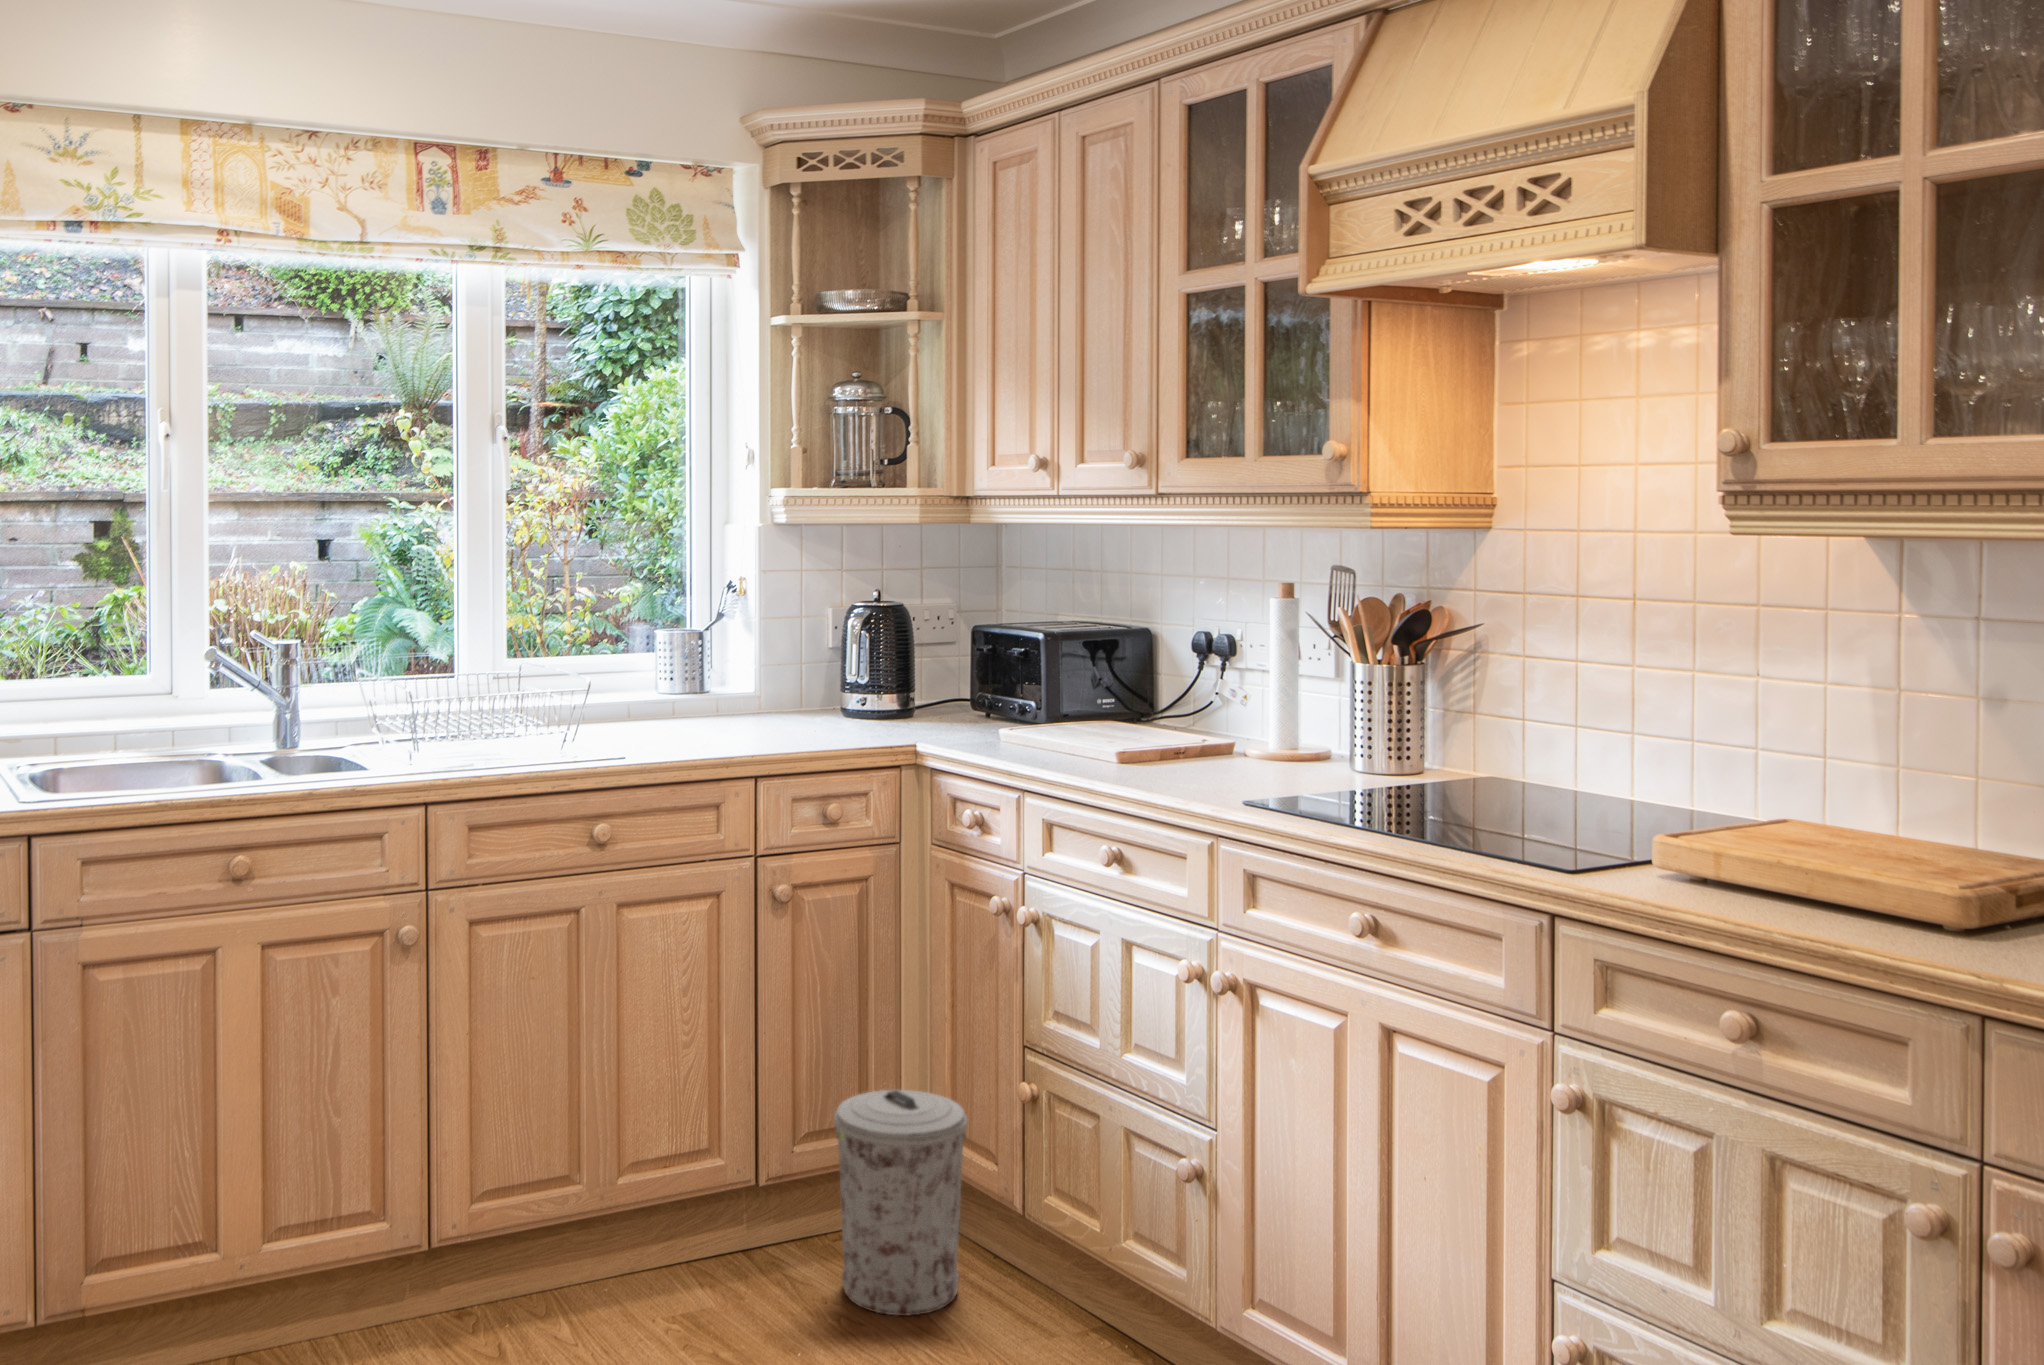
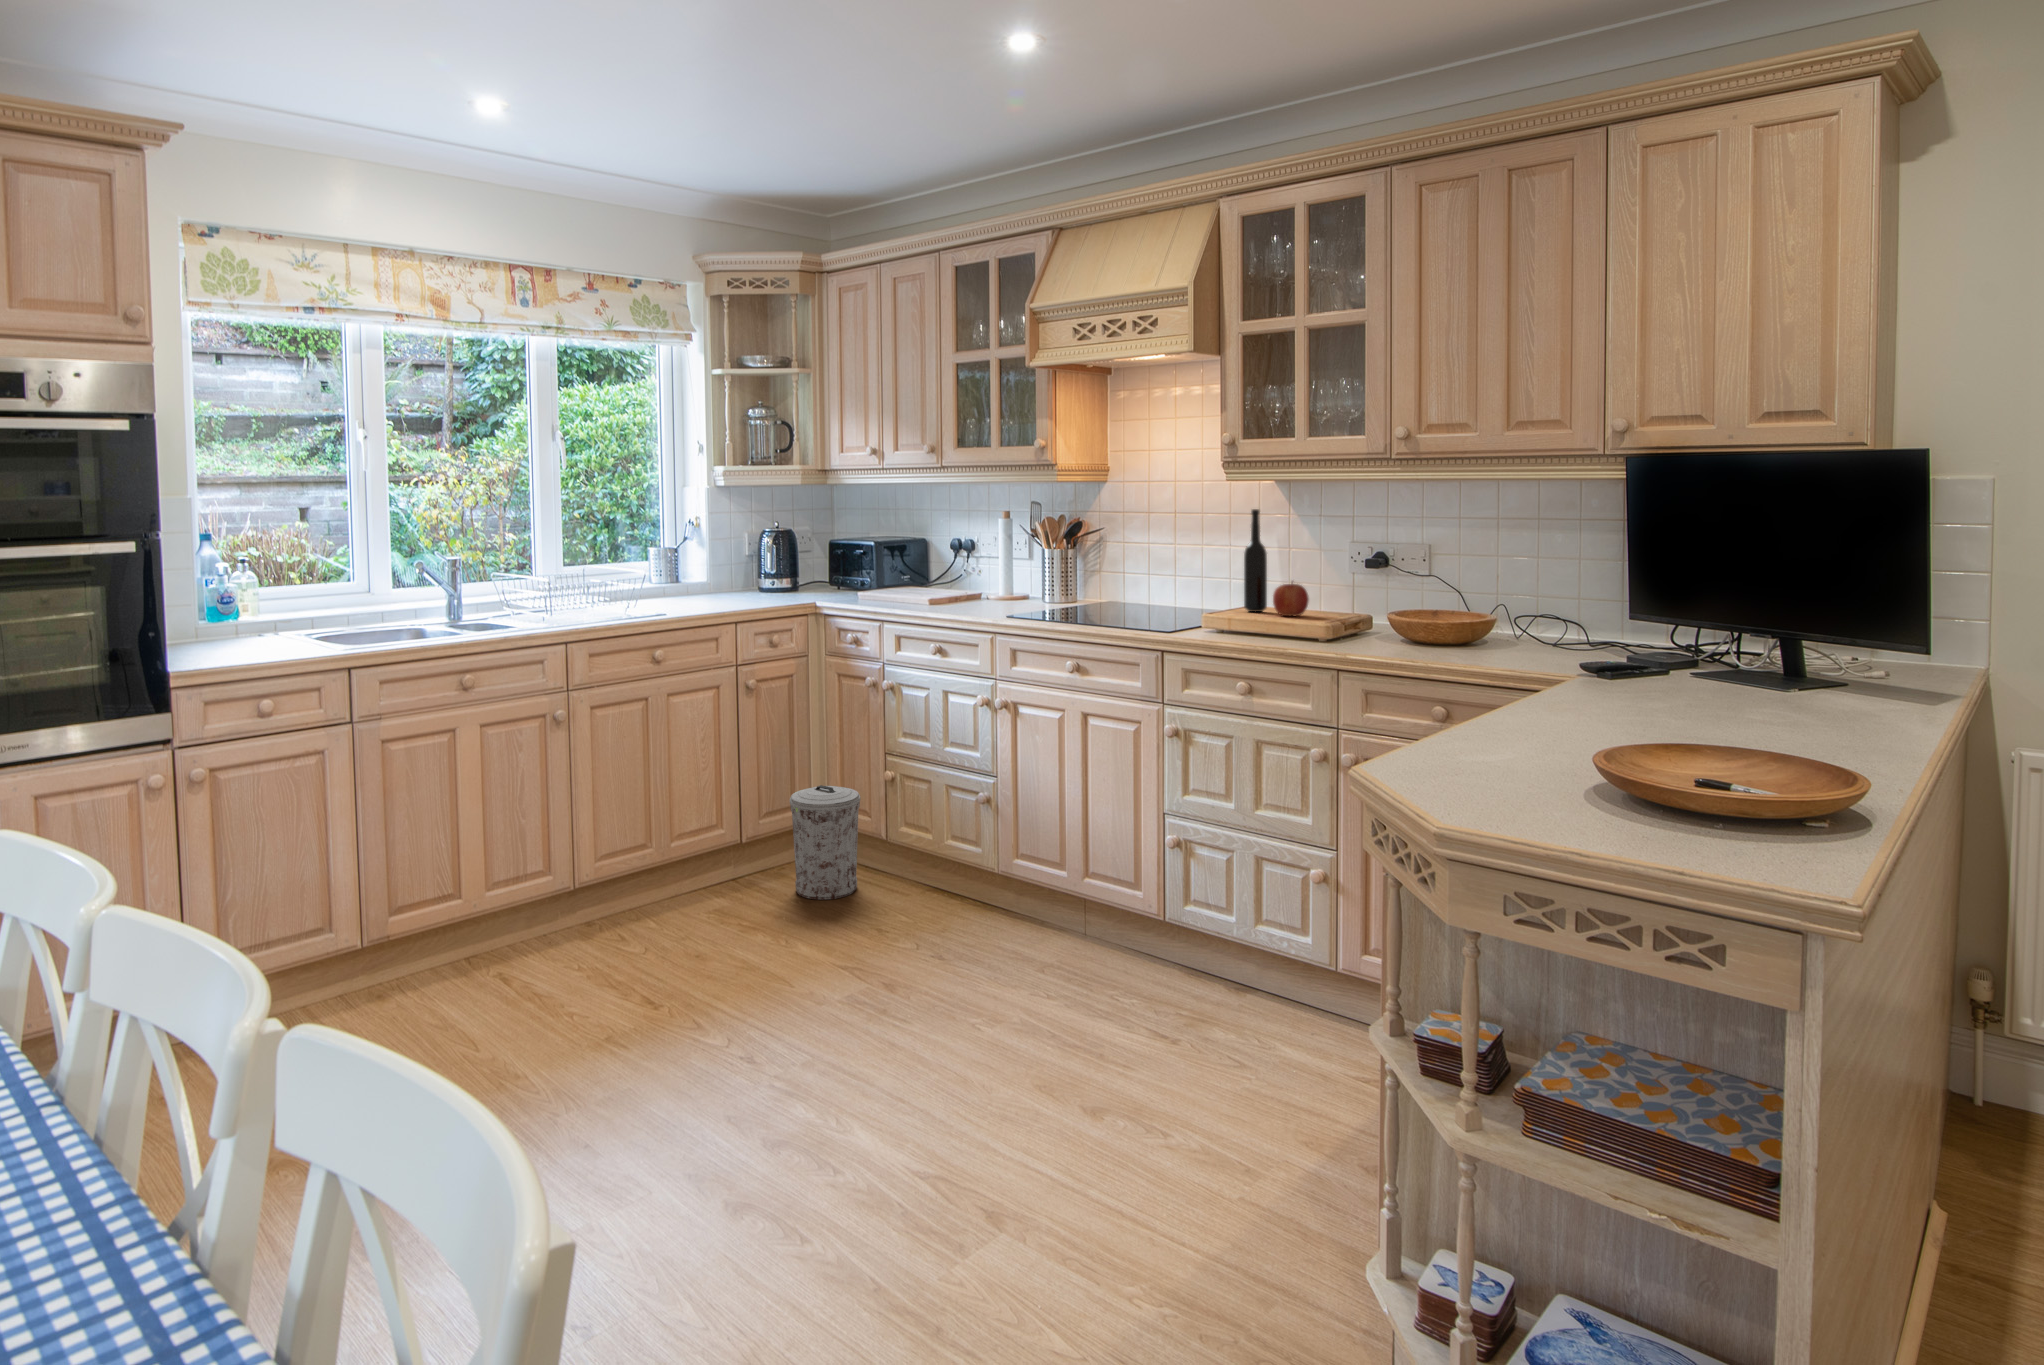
bottle: none [1779,603,1839,843] -> present [1244,509,1267,612]
fruit: none [1847,780,1945,867] -> present [1273,583,1309,616]

